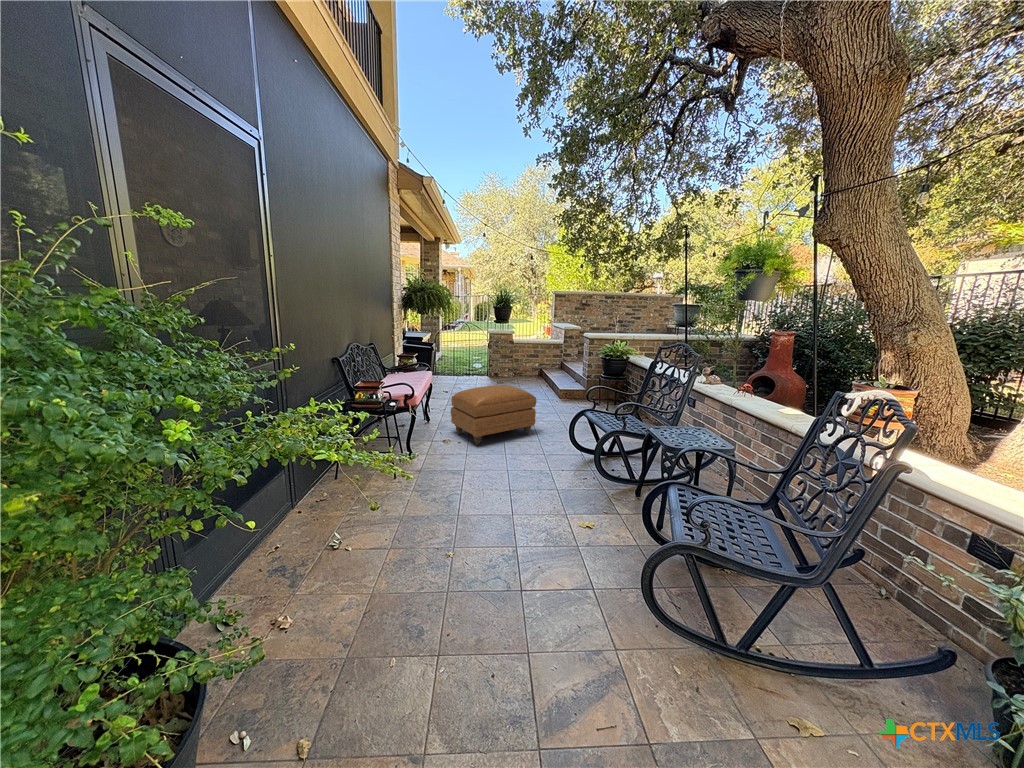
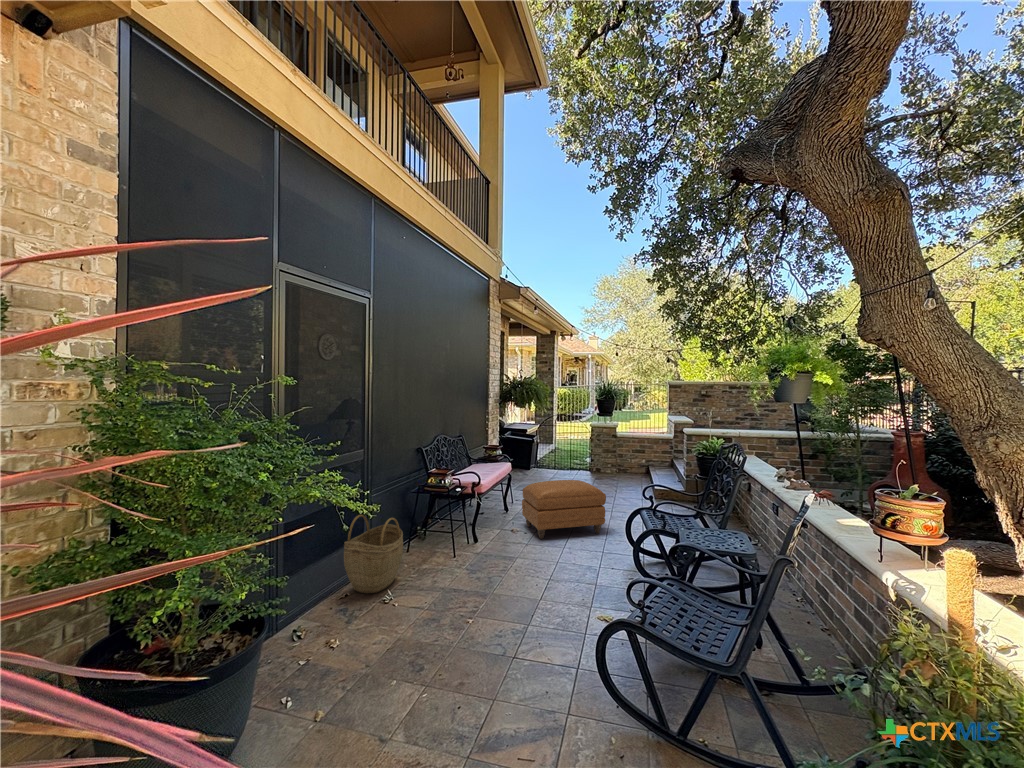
woven basket: none [266,445,343,538] -> present [344,515,403,594]

